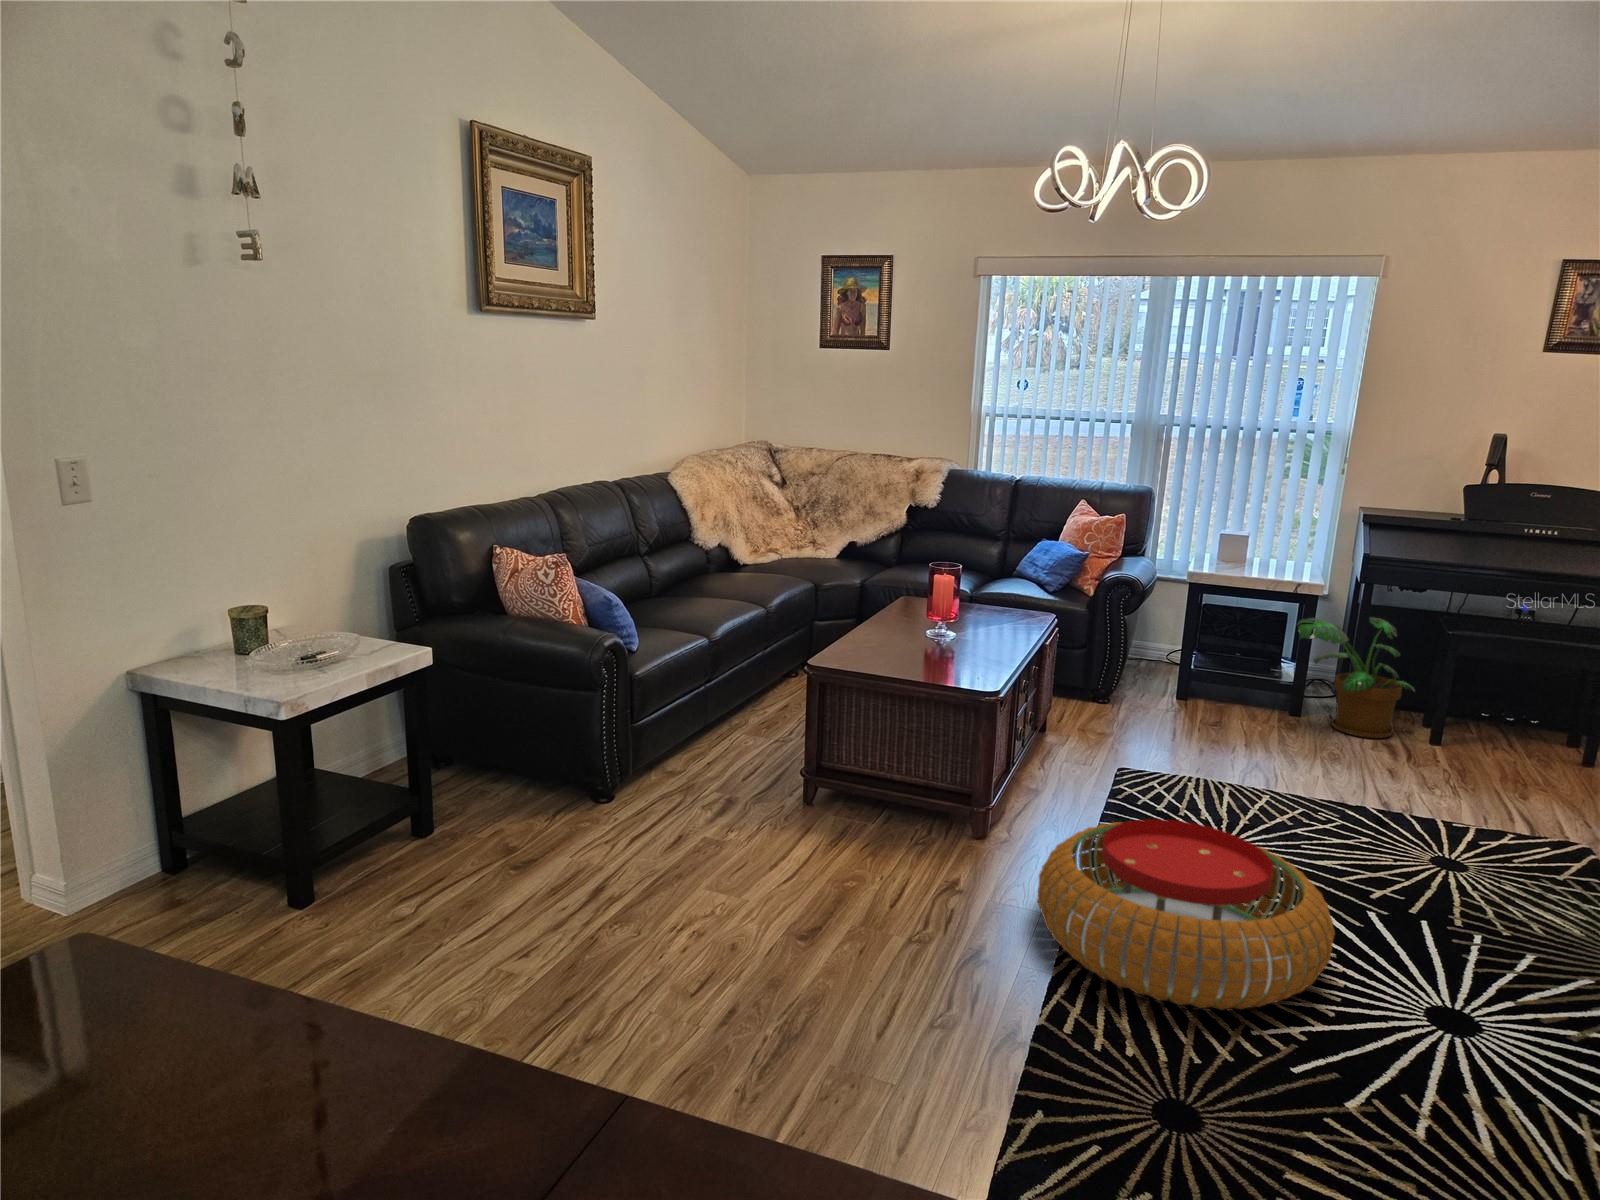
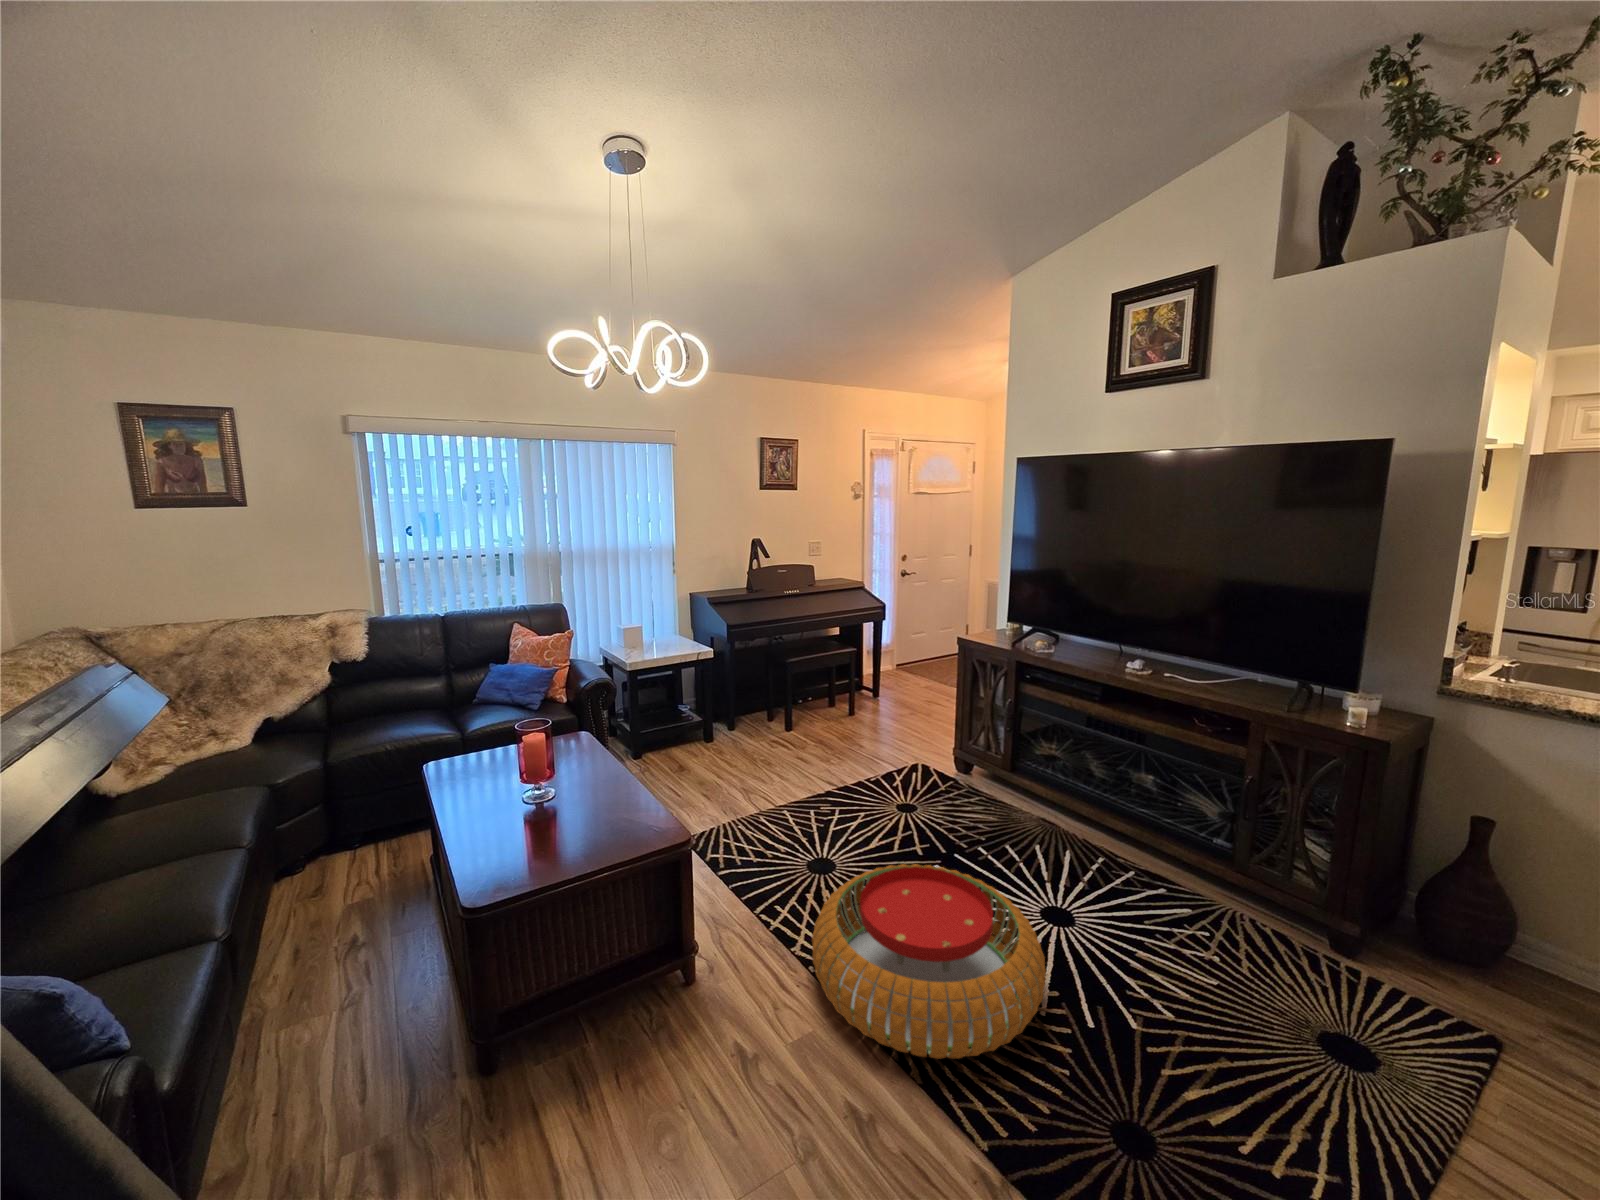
potted plant: present [1297,617,1414,738] -> none [706,663,772,741]

